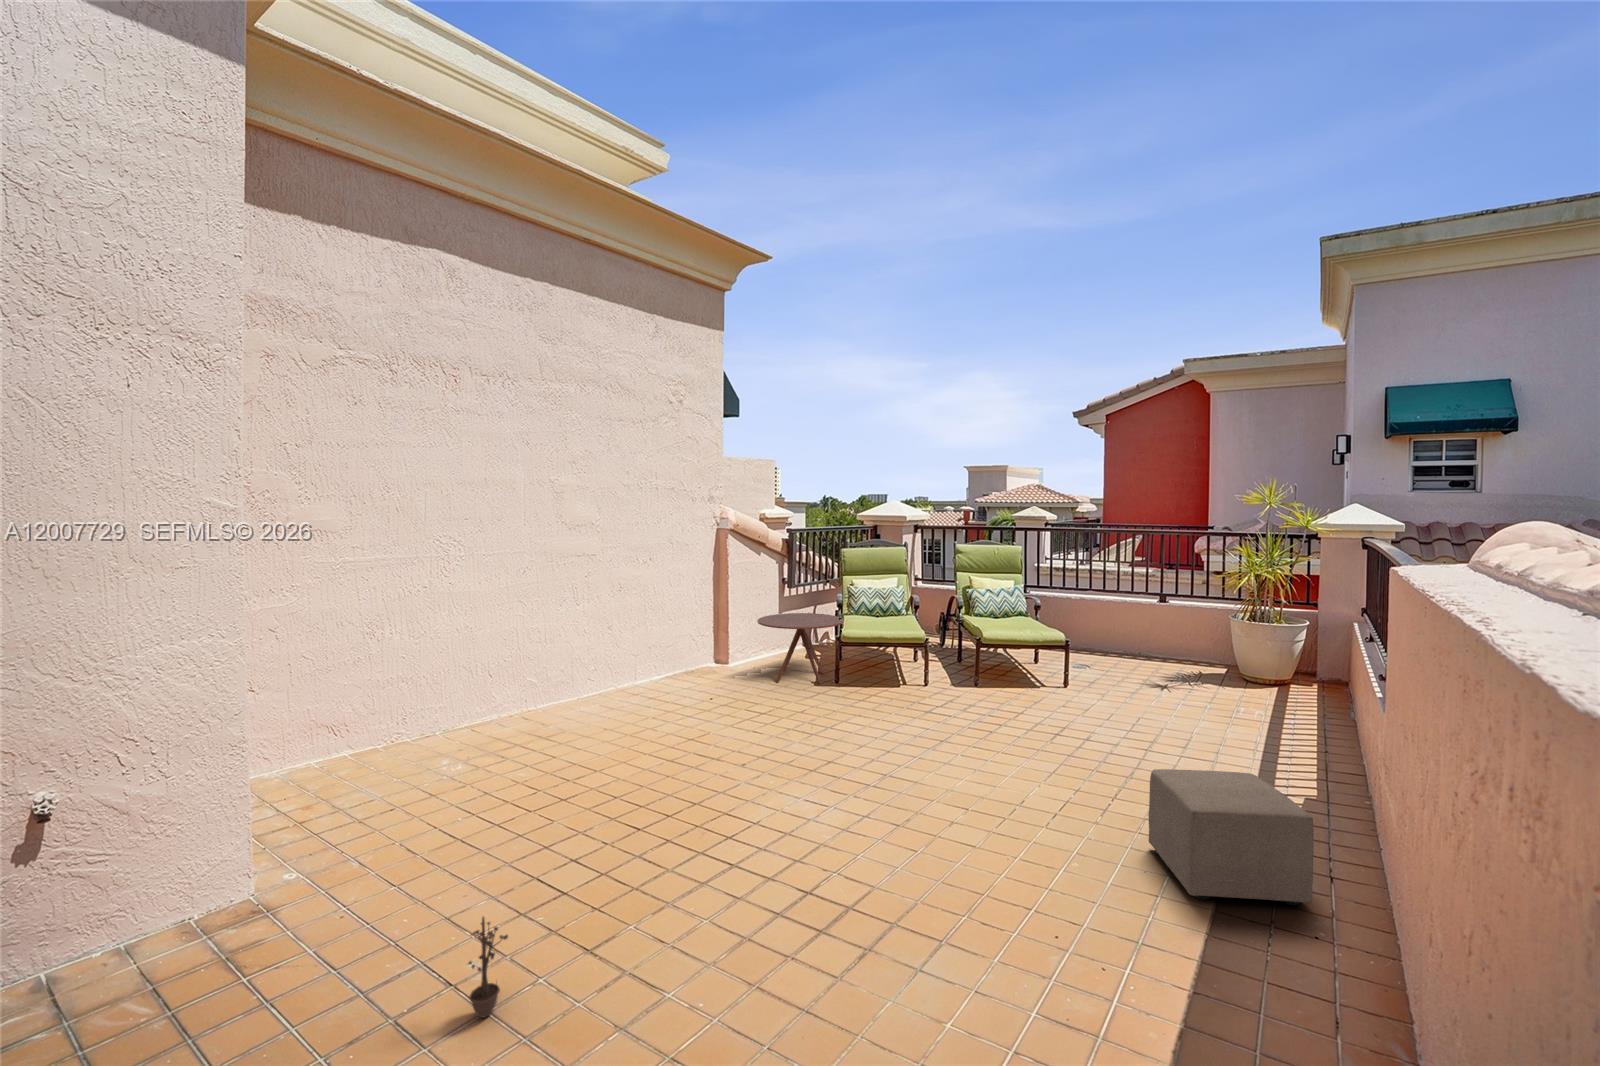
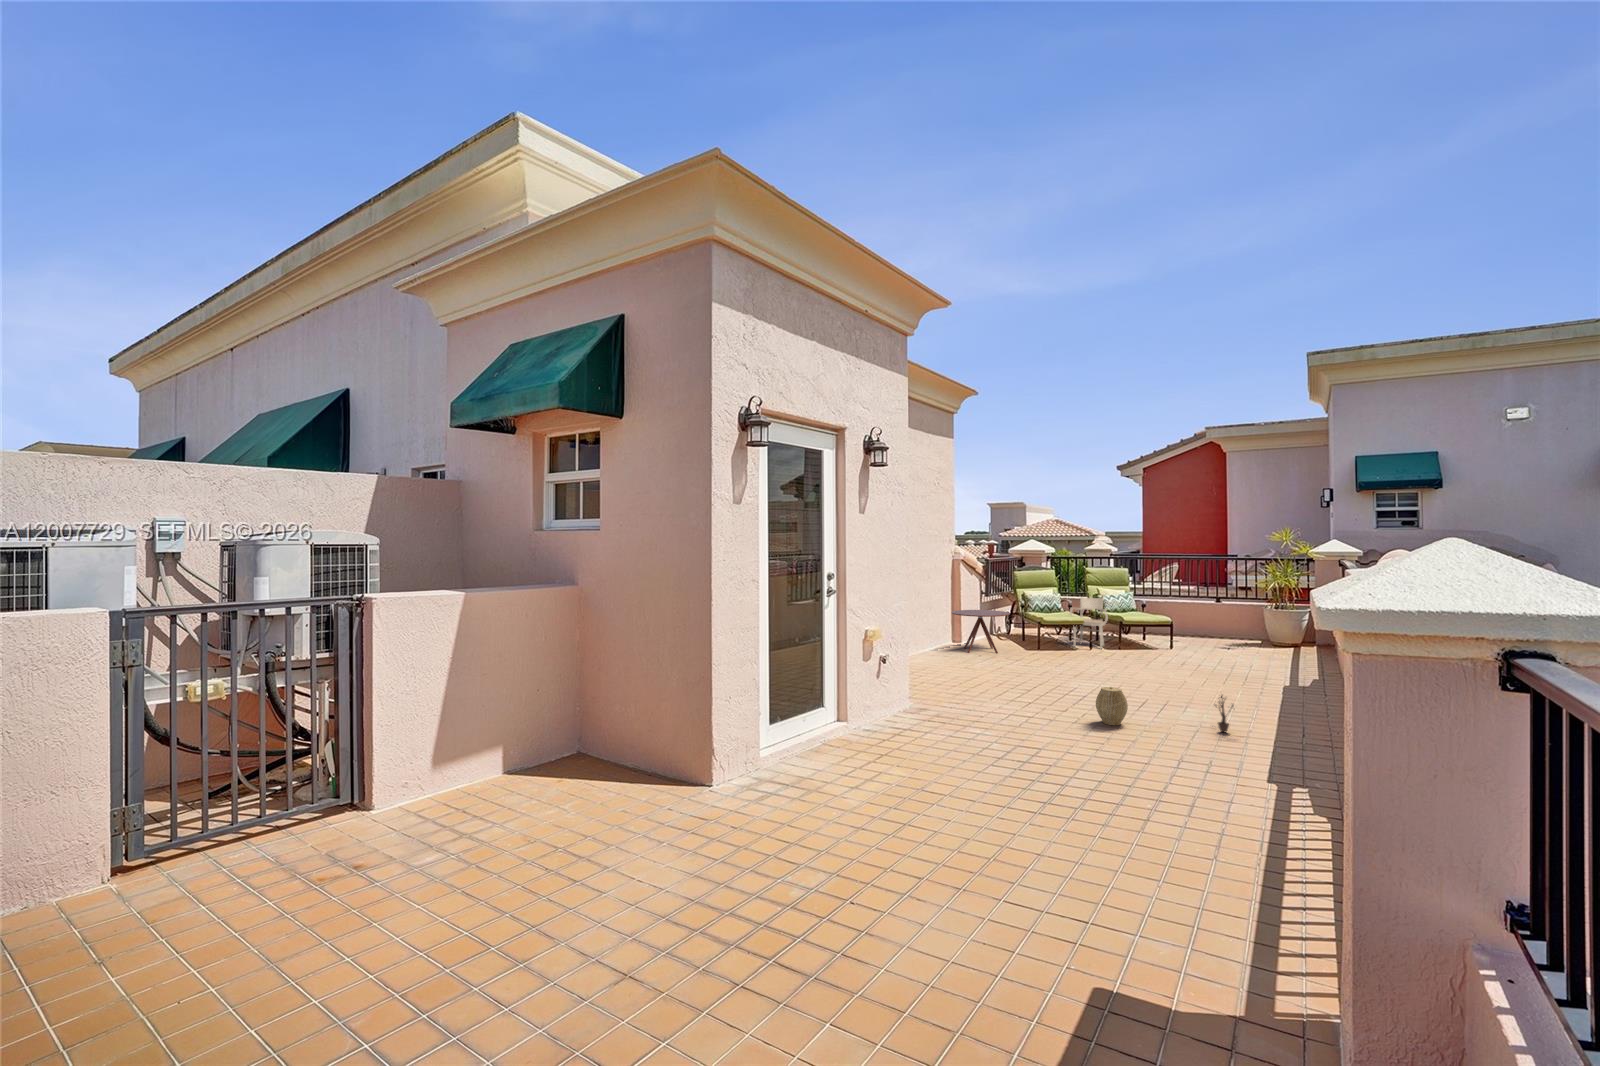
armchair: none [944,593,999,676] -> present [1070,597,1108,649]
ottoman: present [1149,769,1314,905] -> none [1237,664,1317,714]
woven basket: none [786,856,855,959] -> present [1096,687,1128,725]
decorative plant: present [468,917,508,1018] -> present [1215,696,1233,732]

